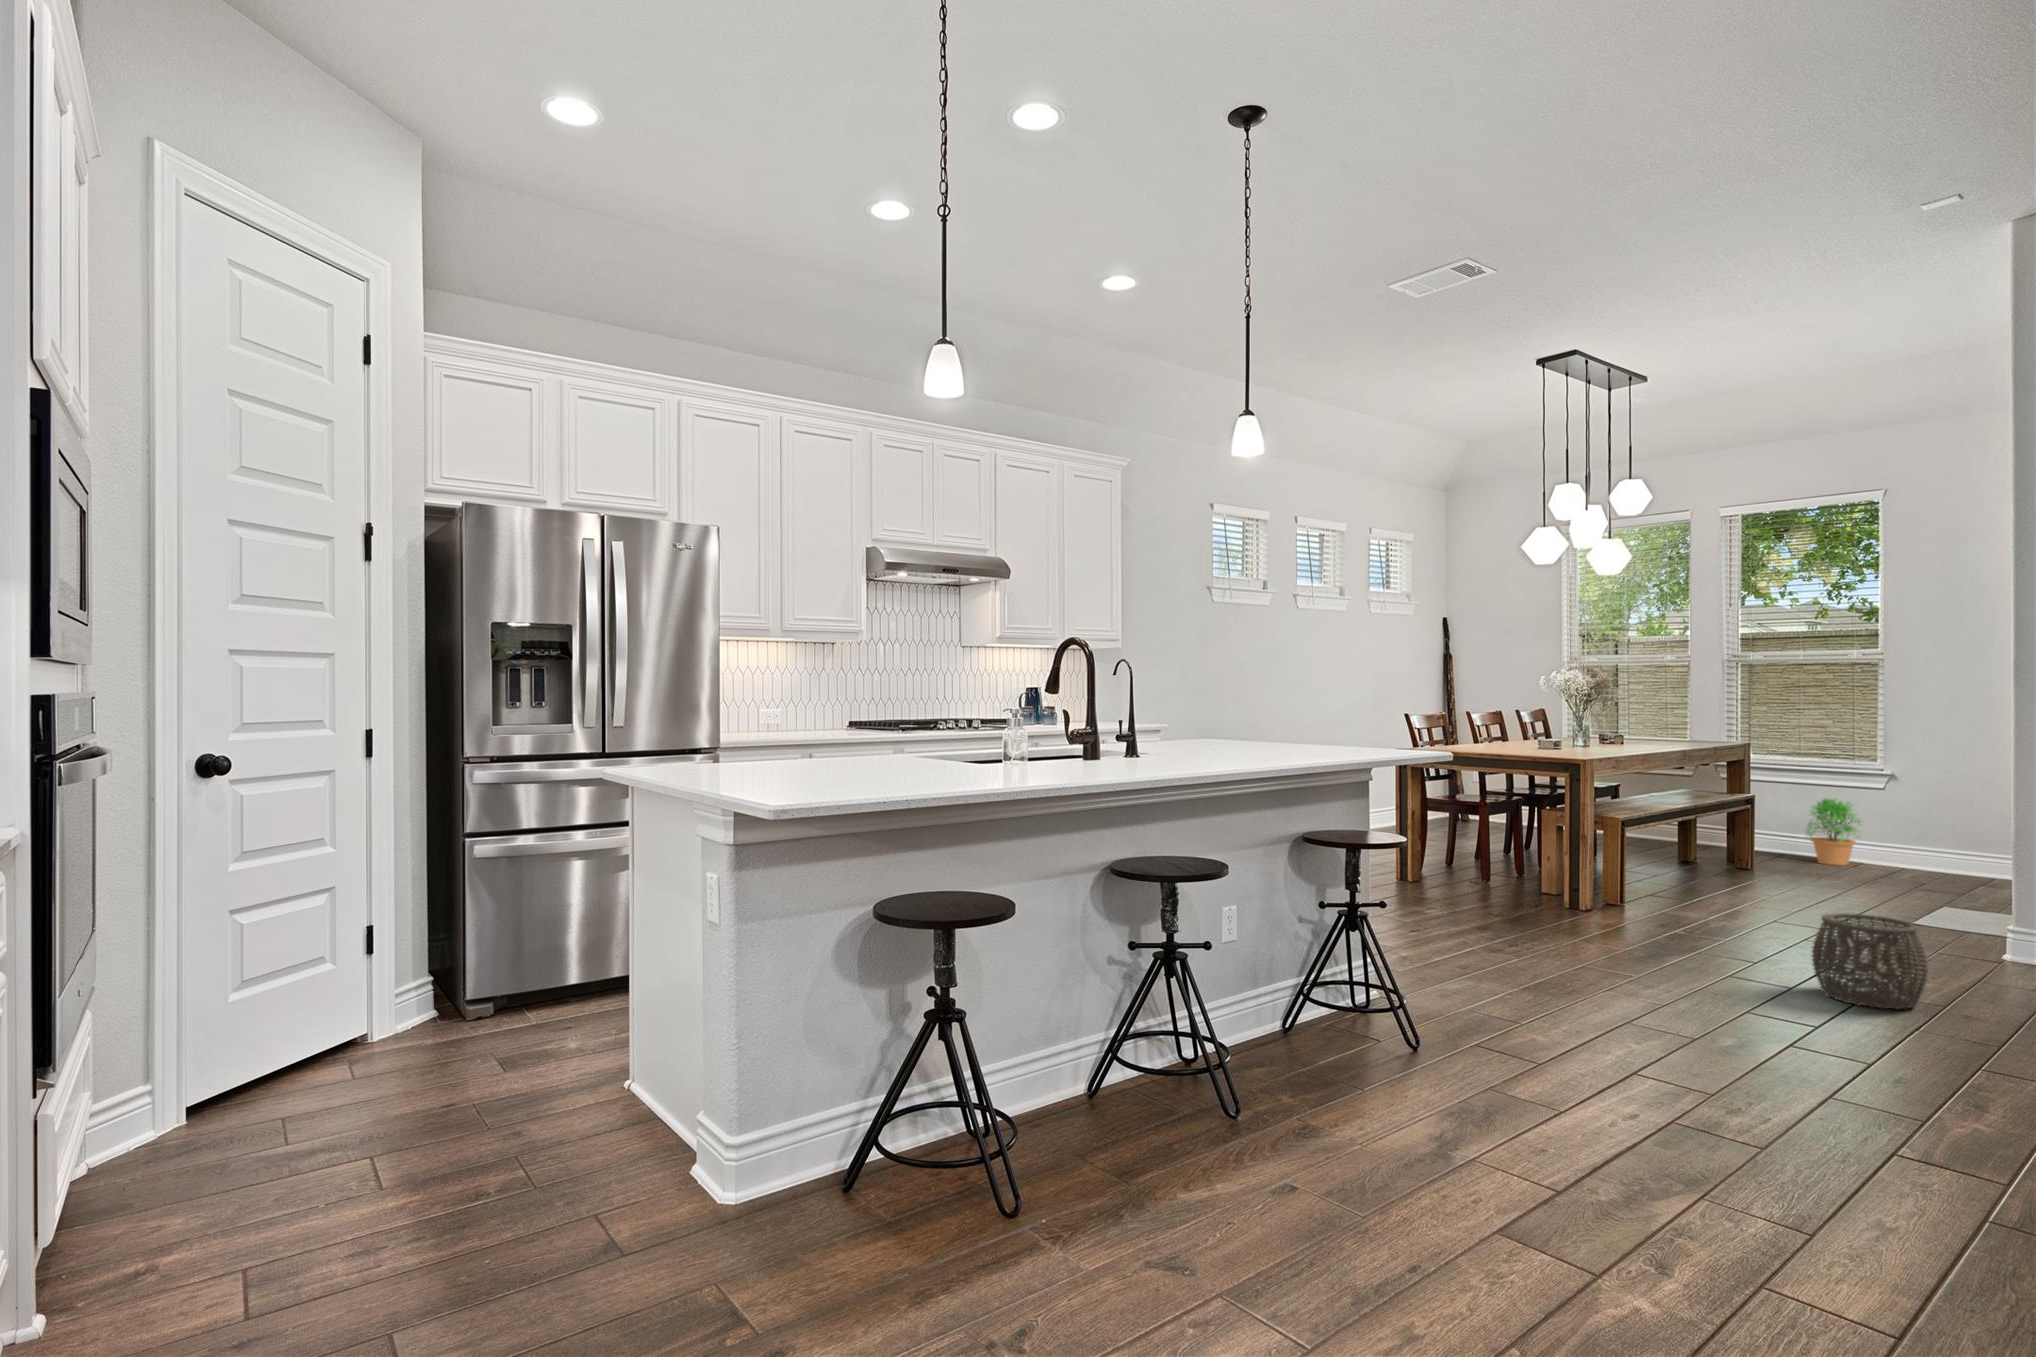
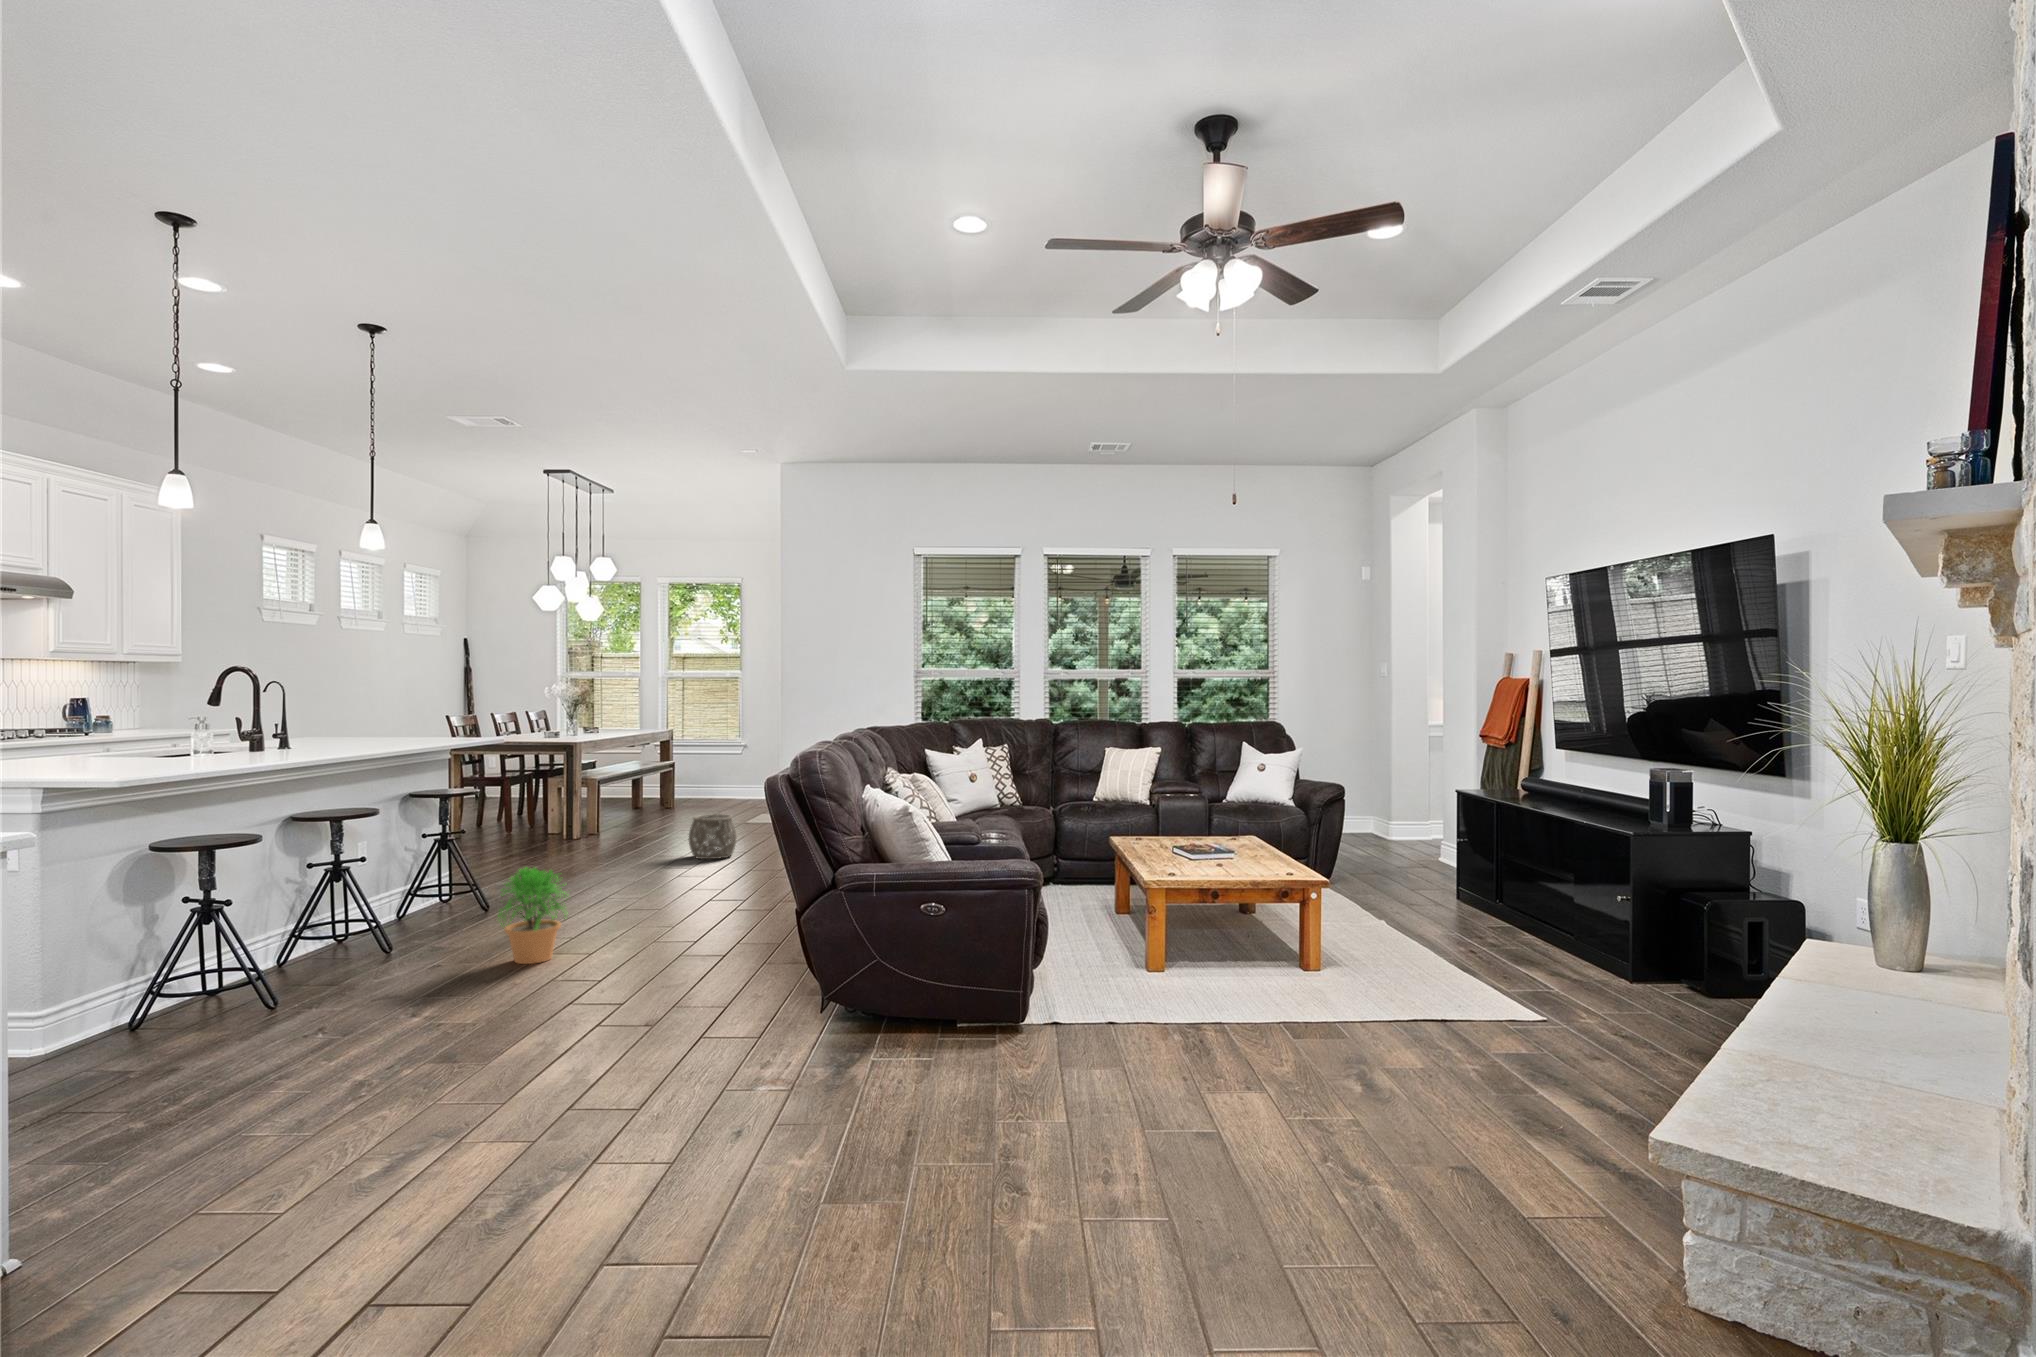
potted plant: present [1806,798,1860,866] -> present [498,867,568,964]

